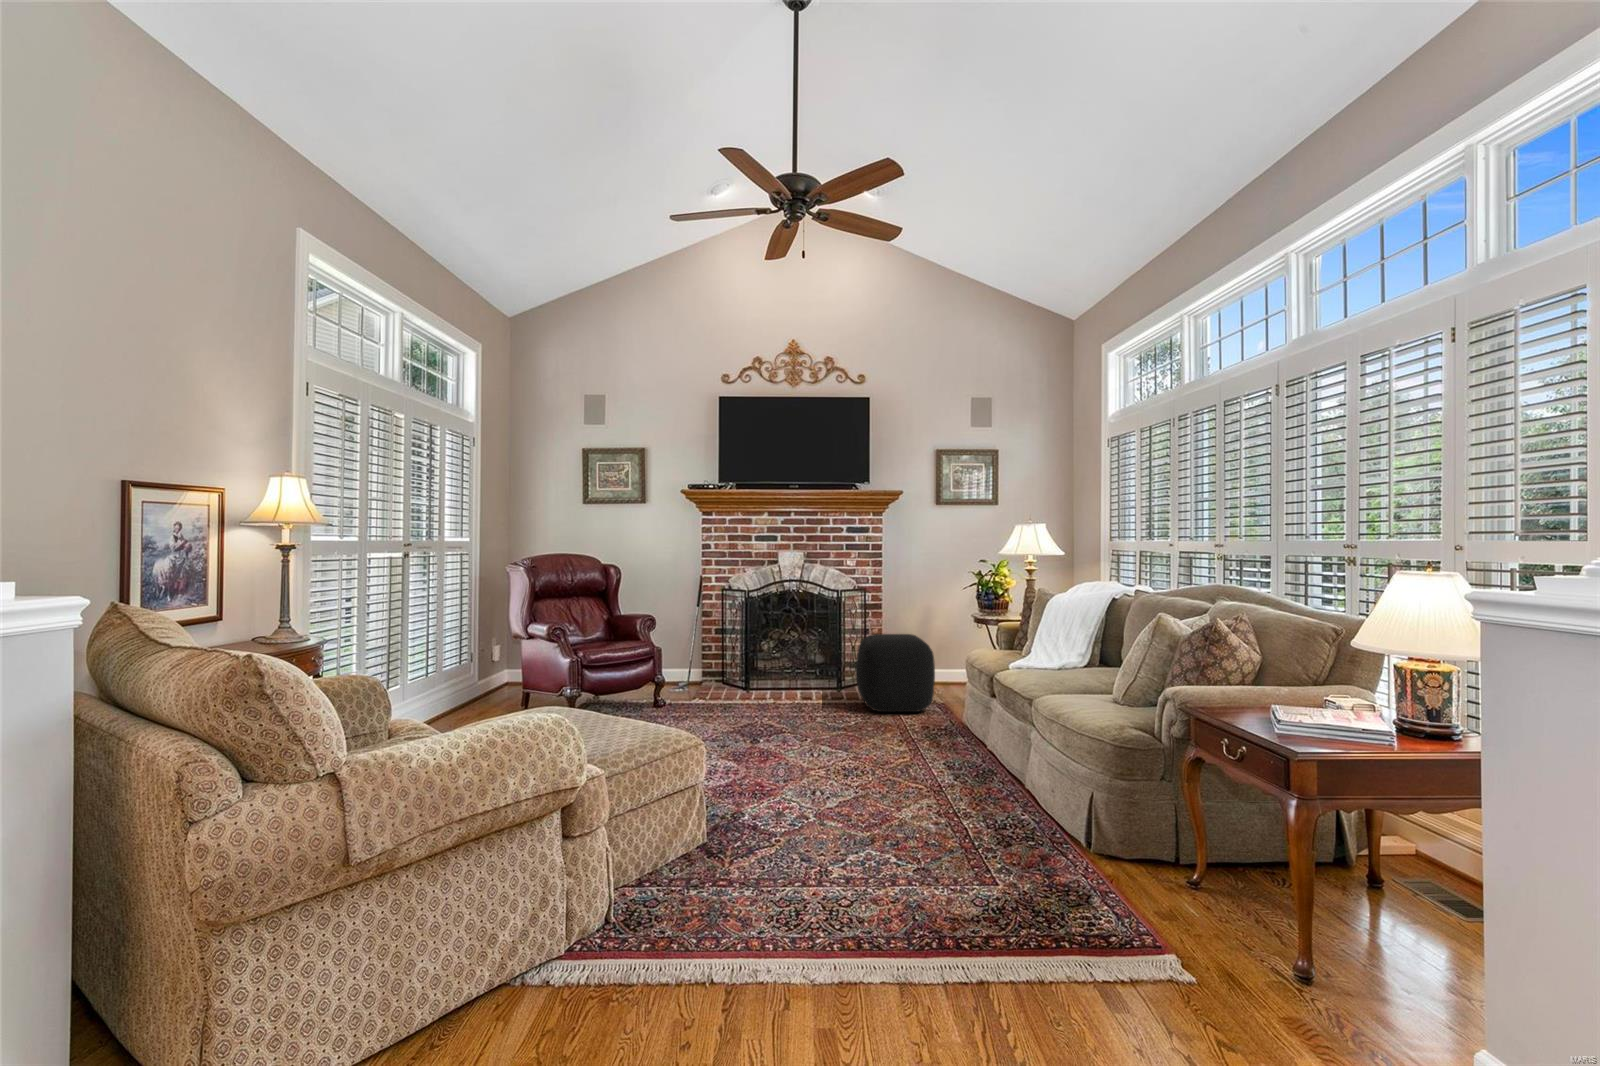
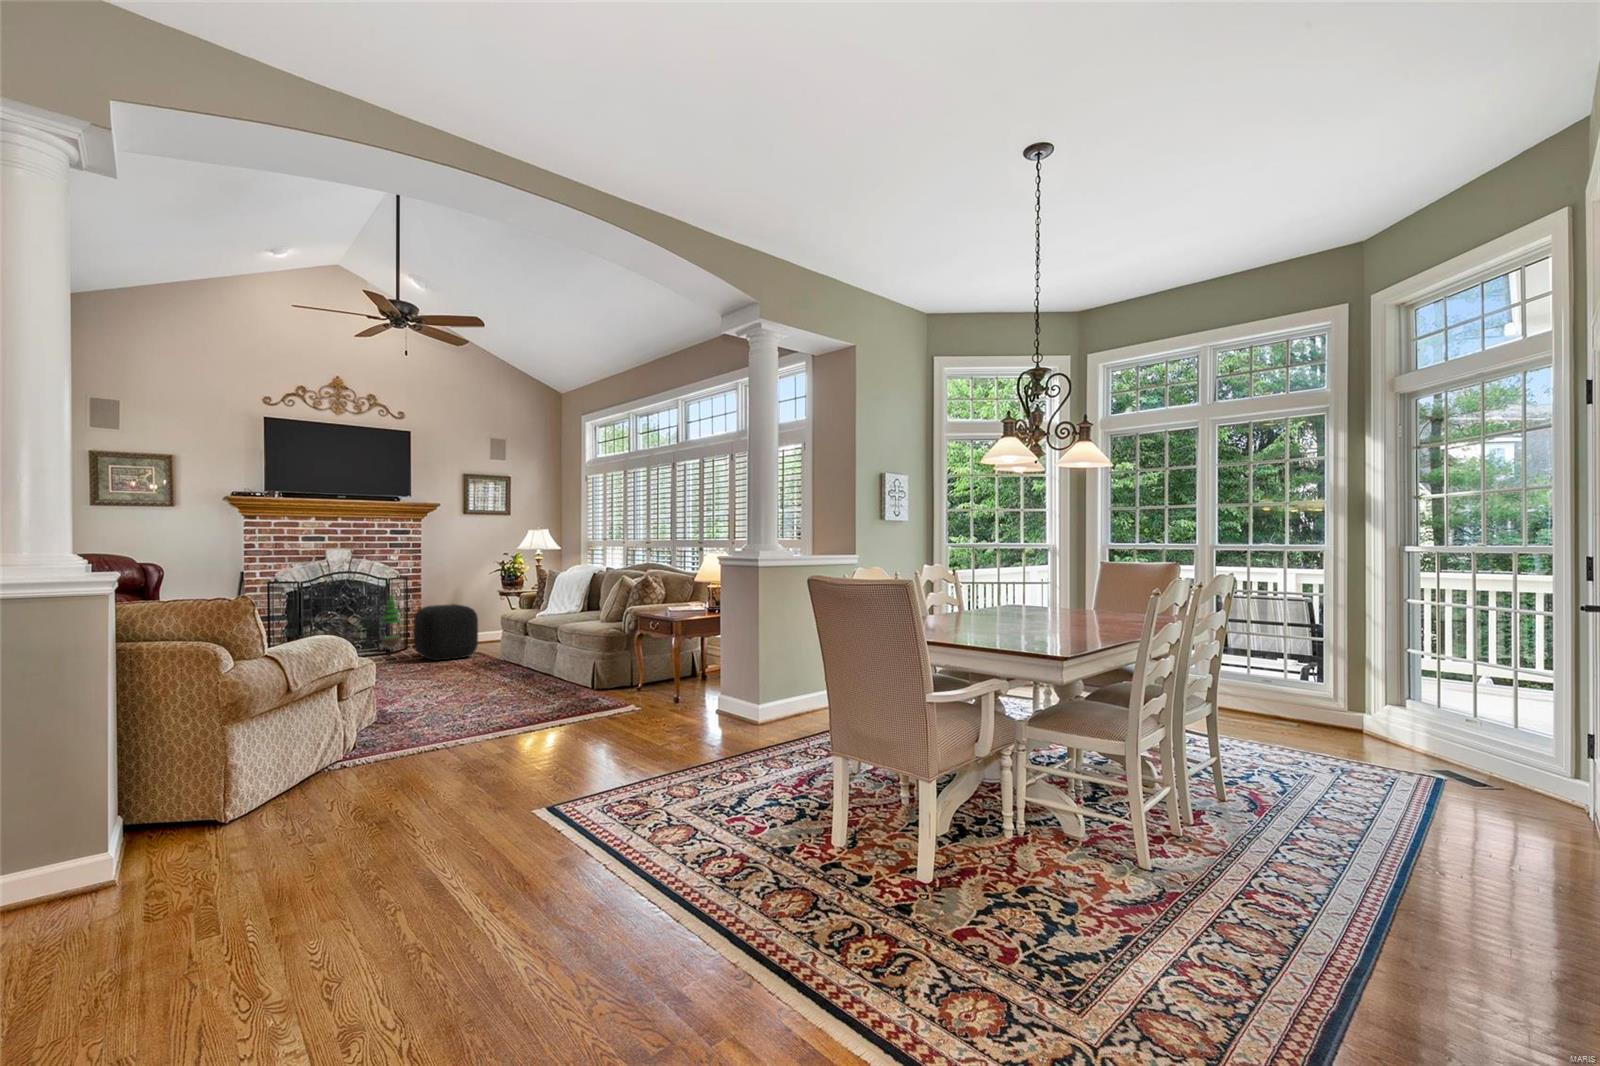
potted tree: none [830,608,857,681] -> present [381,594,401,650]

